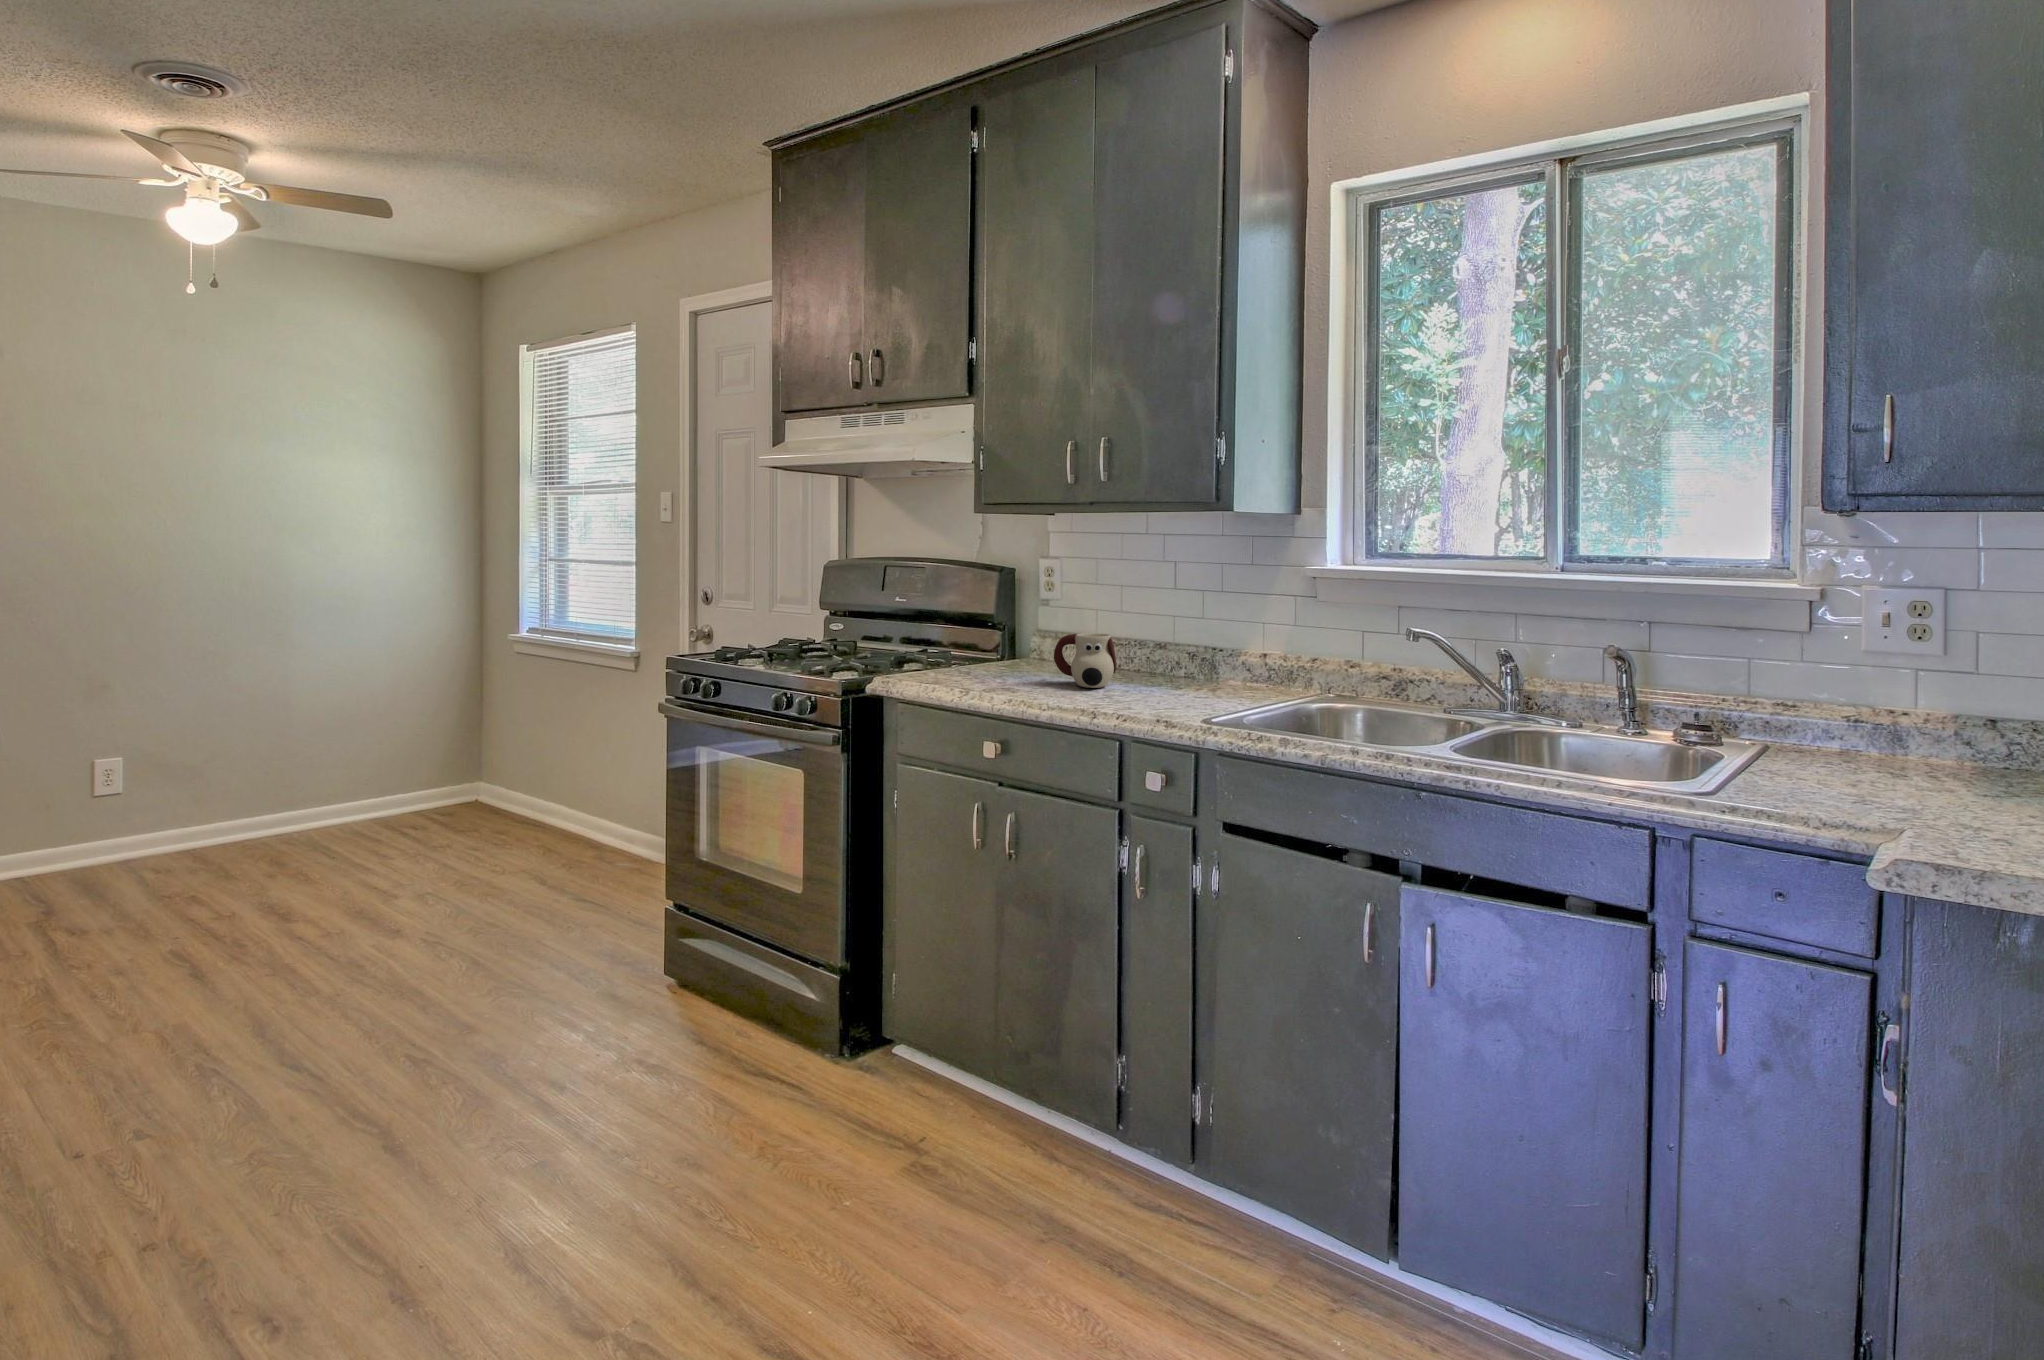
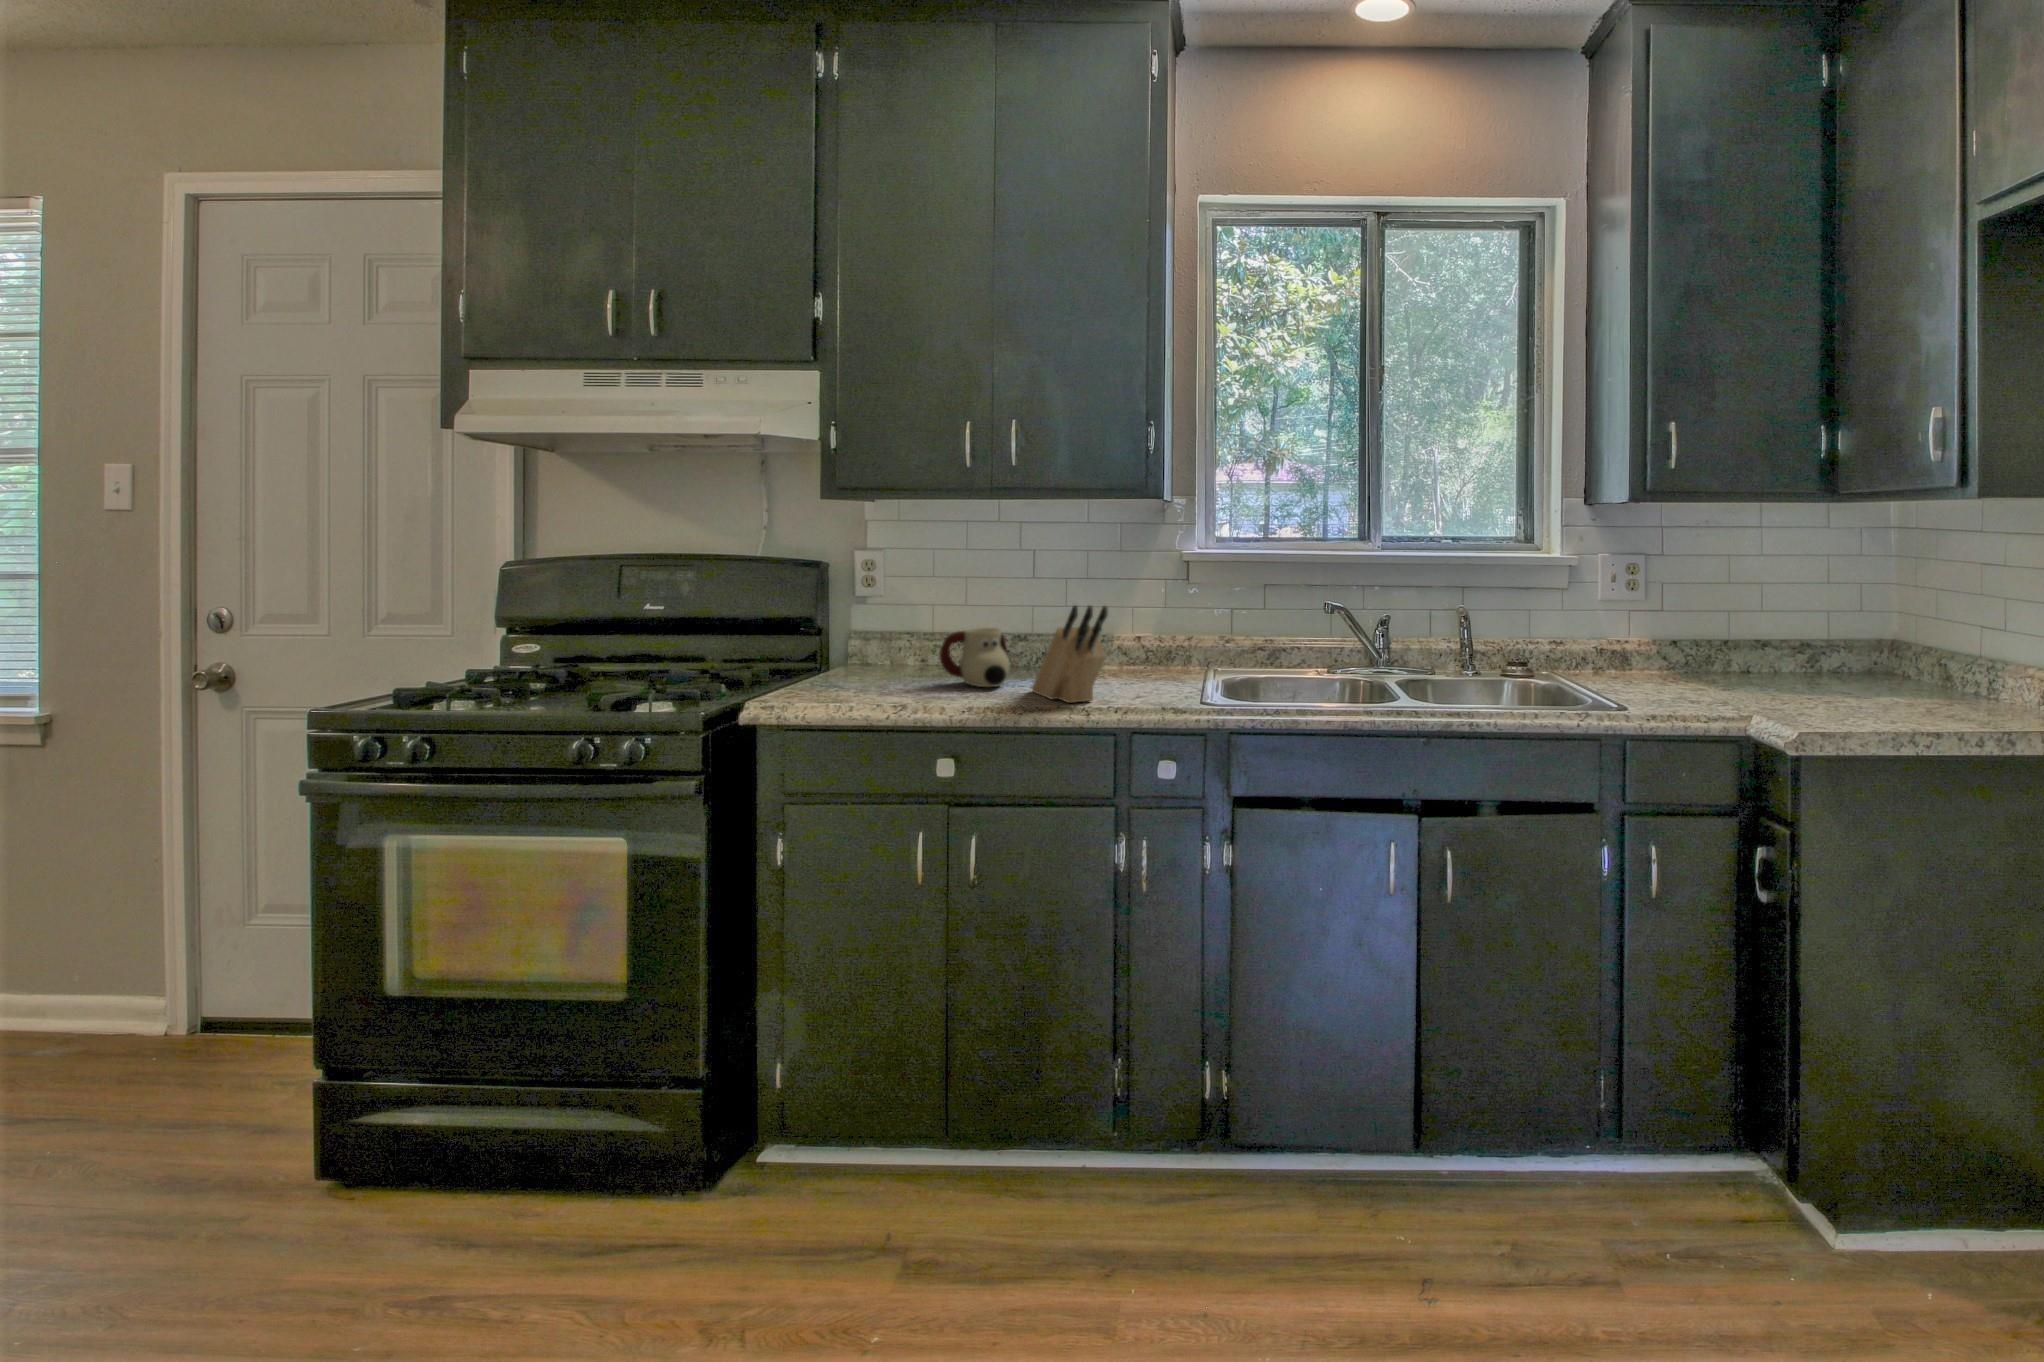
knife block: none [1109,615,1152,708] -> present [1032,605,1108,703]

